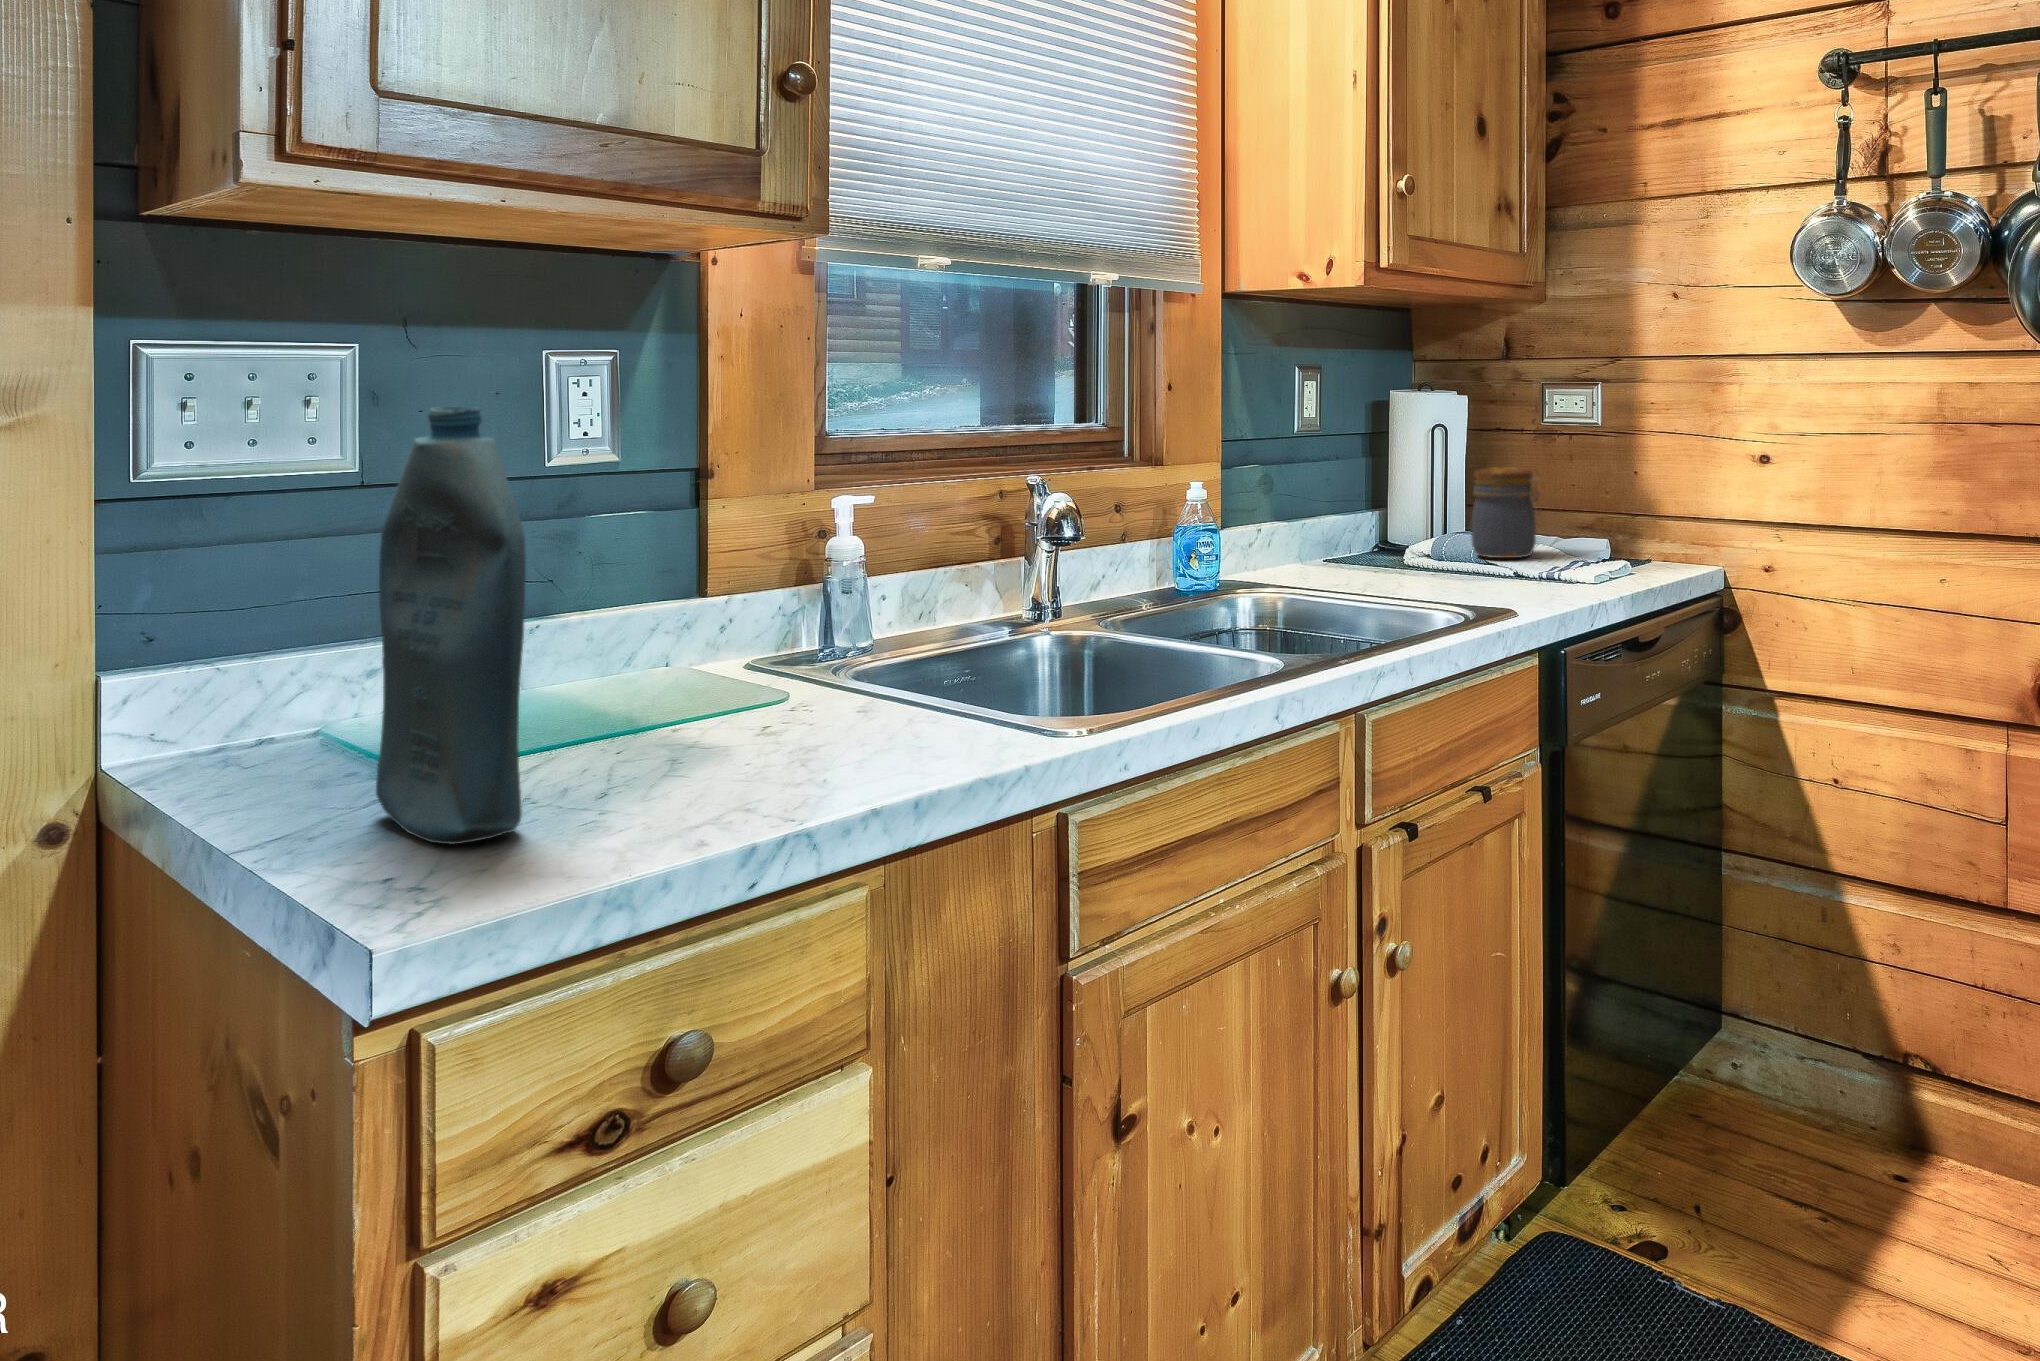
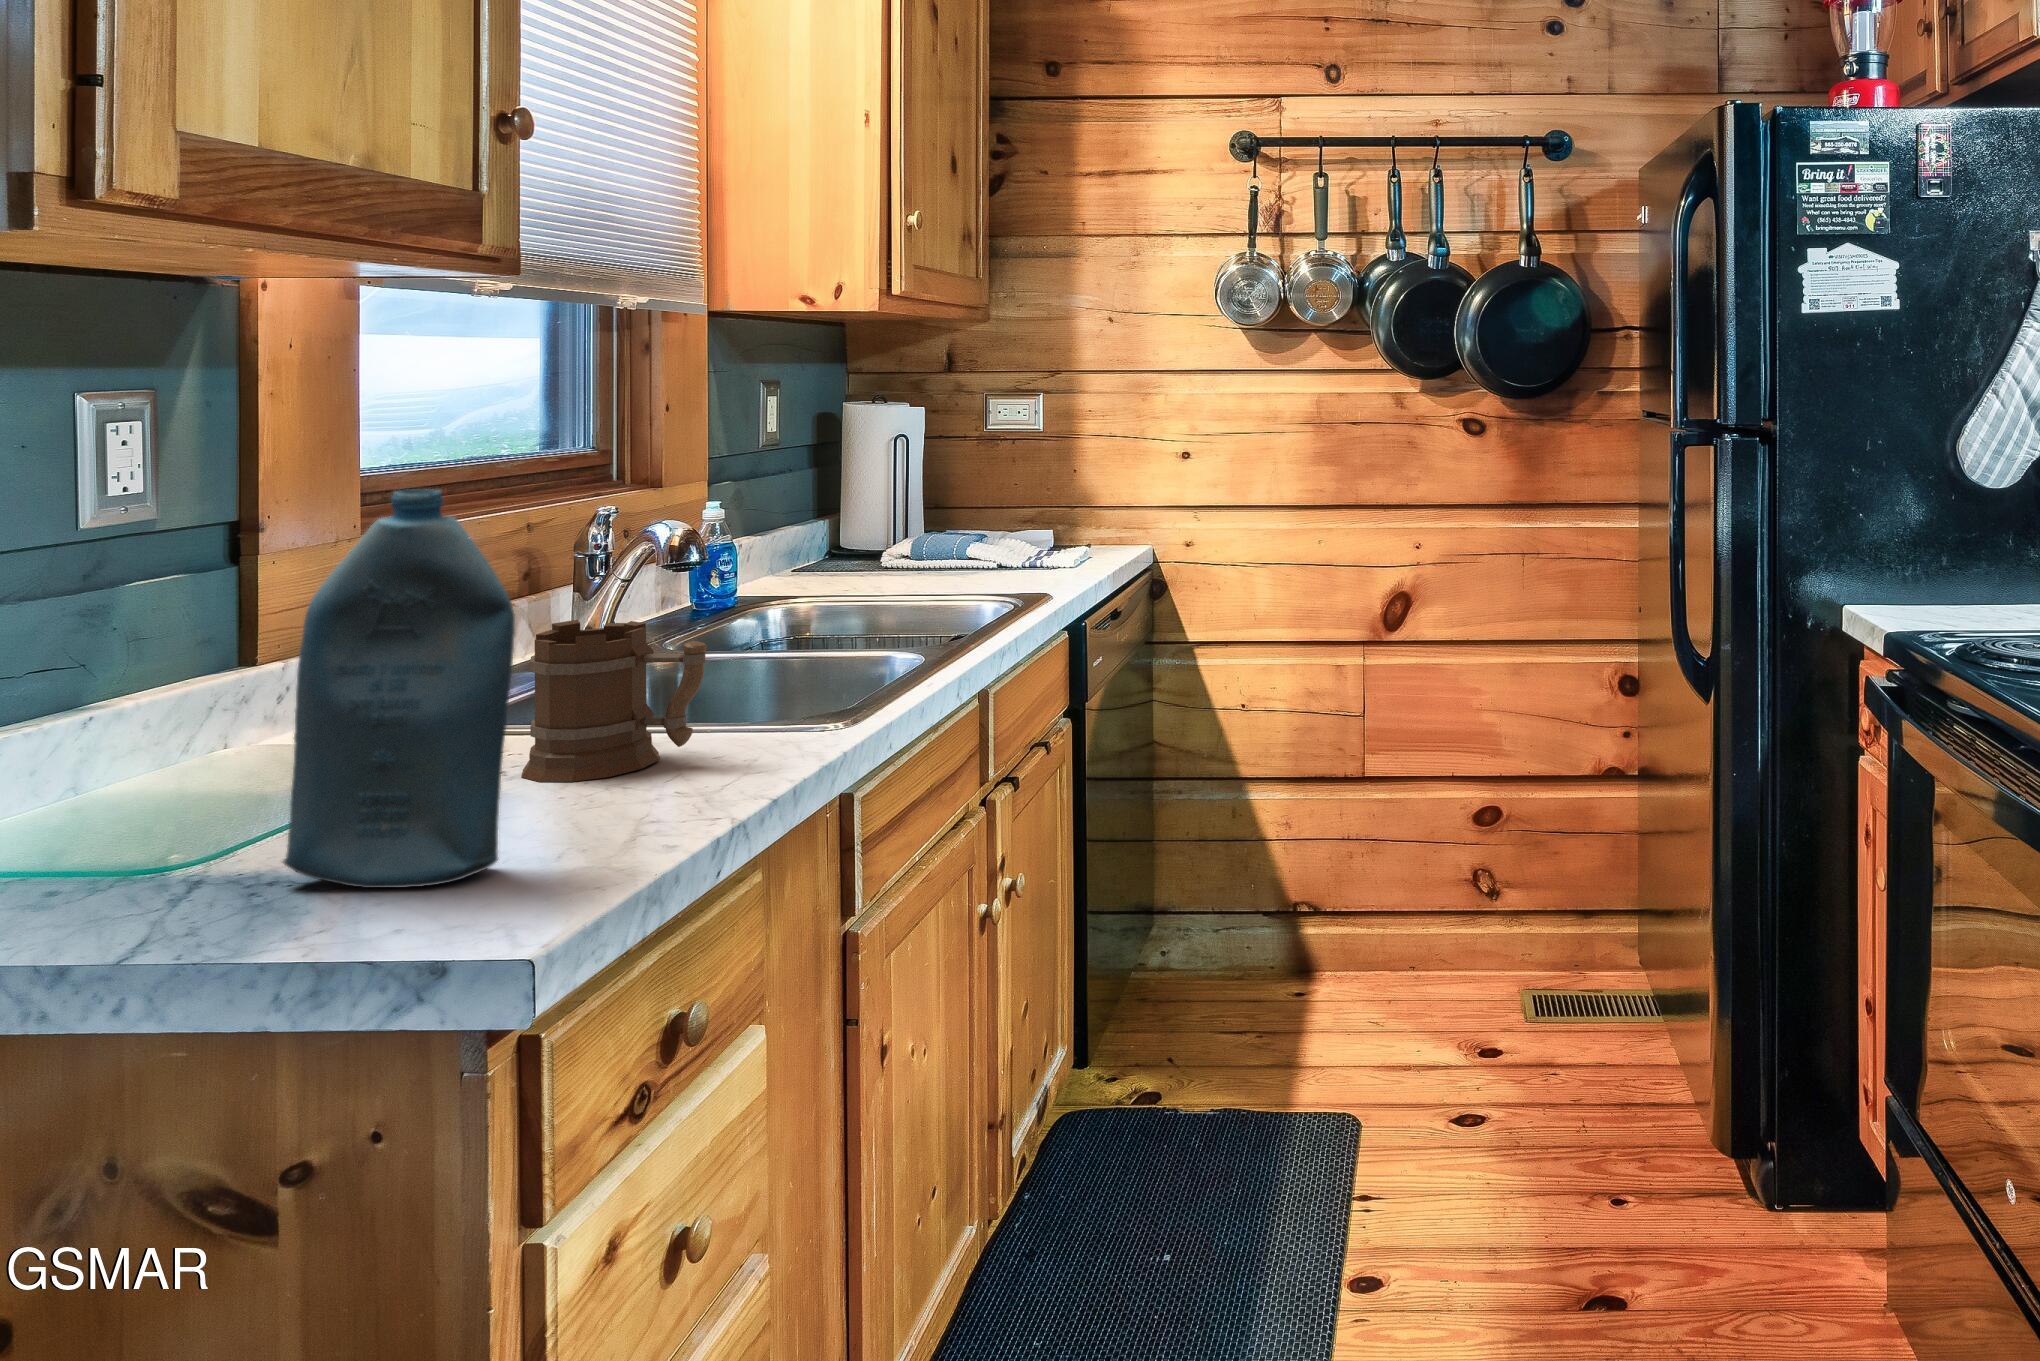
jar: present [1471,467,1541,558] -> none [938,468,1005,551]
mug: none [756,577,902,752] -> present [521,620,707,782]

